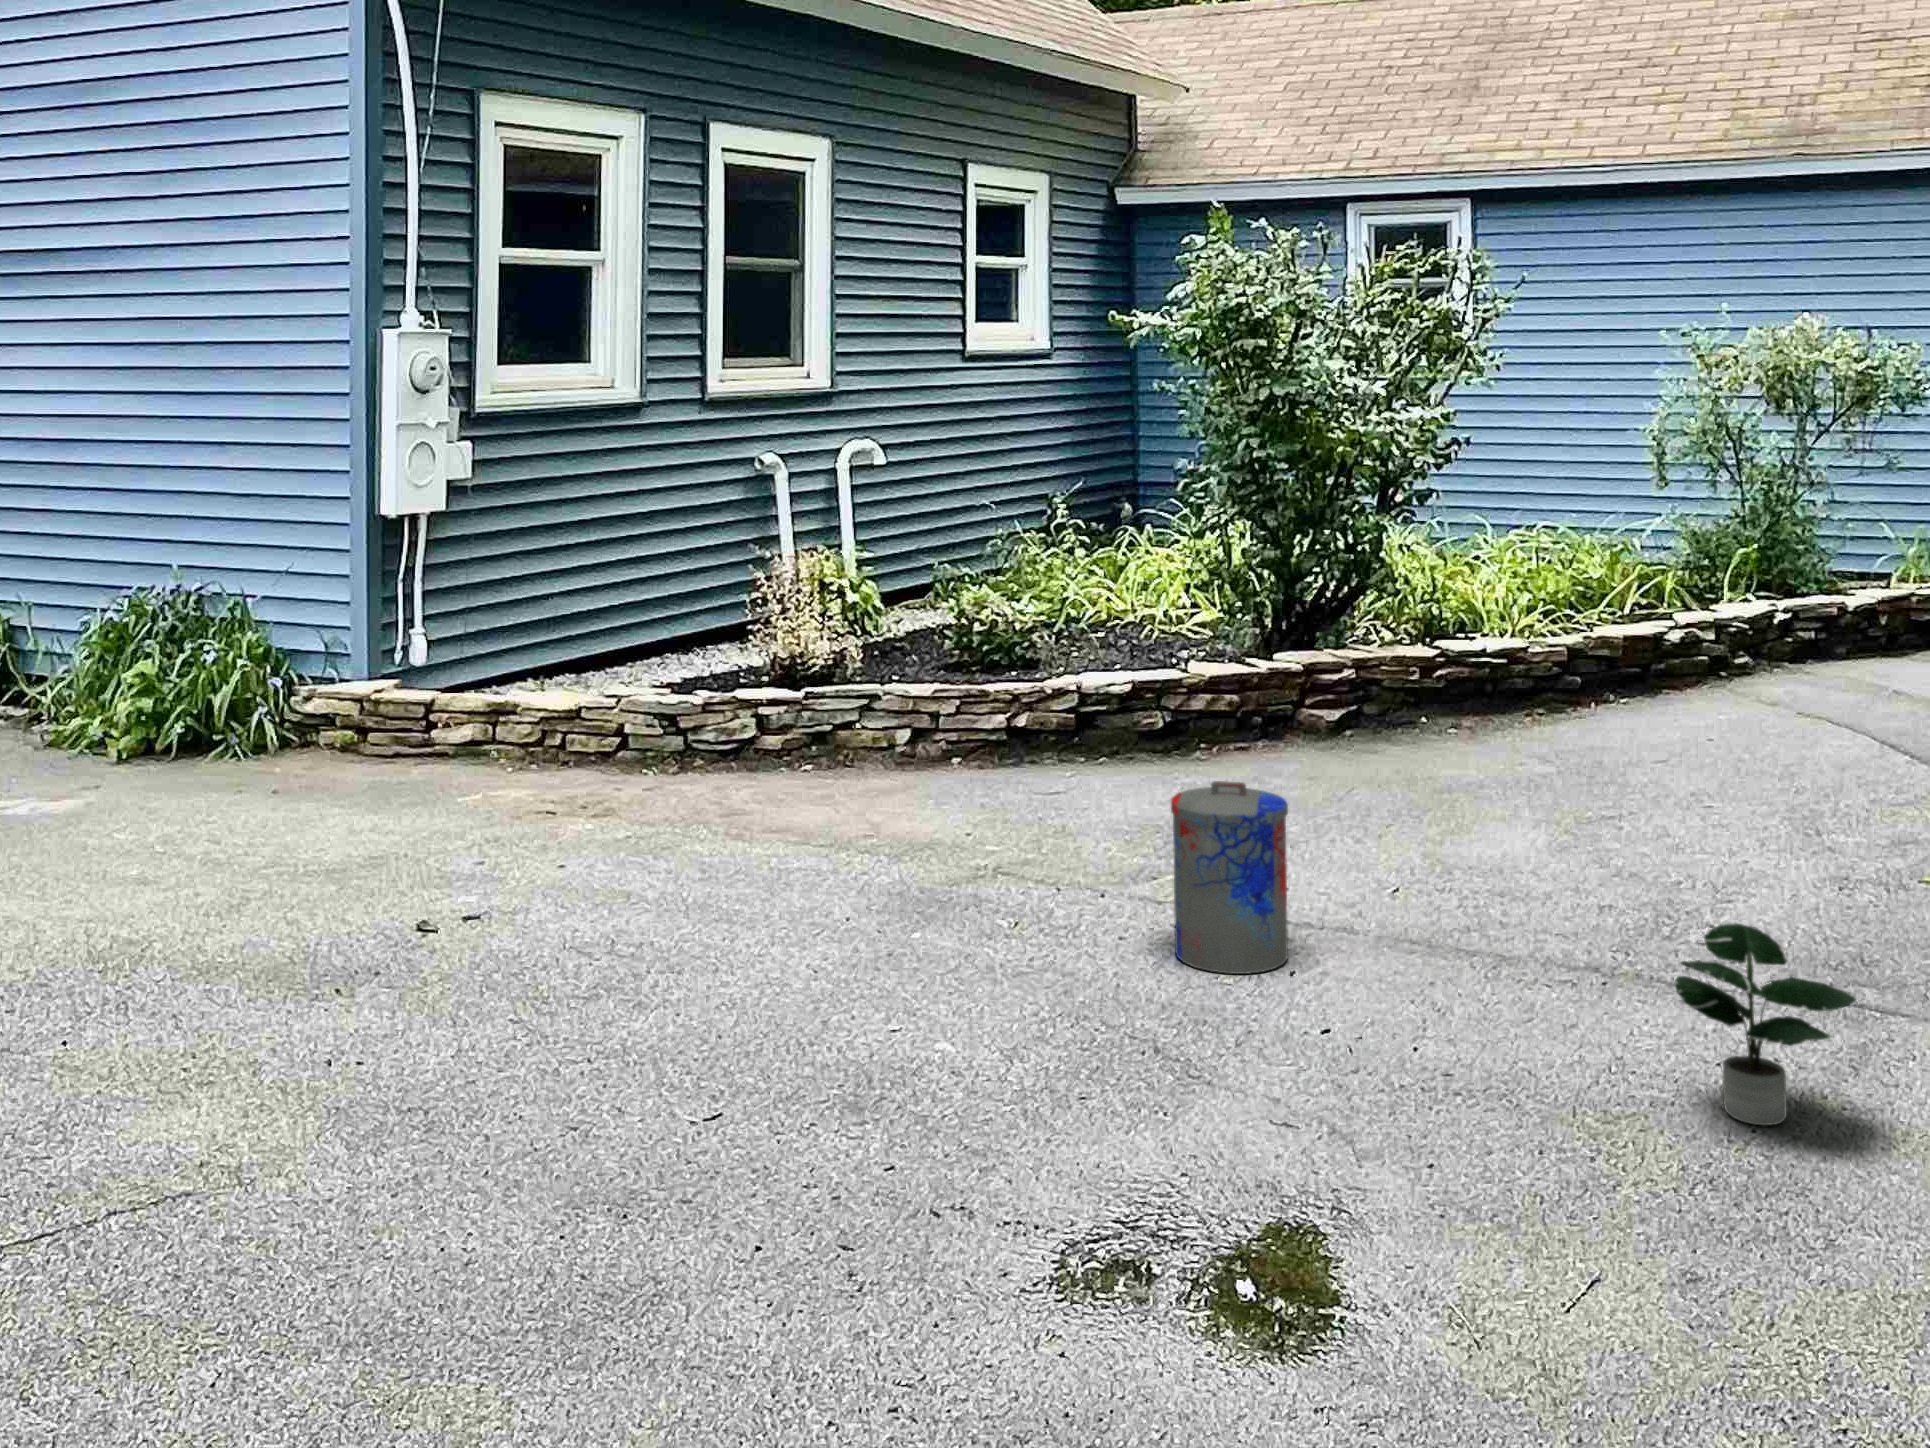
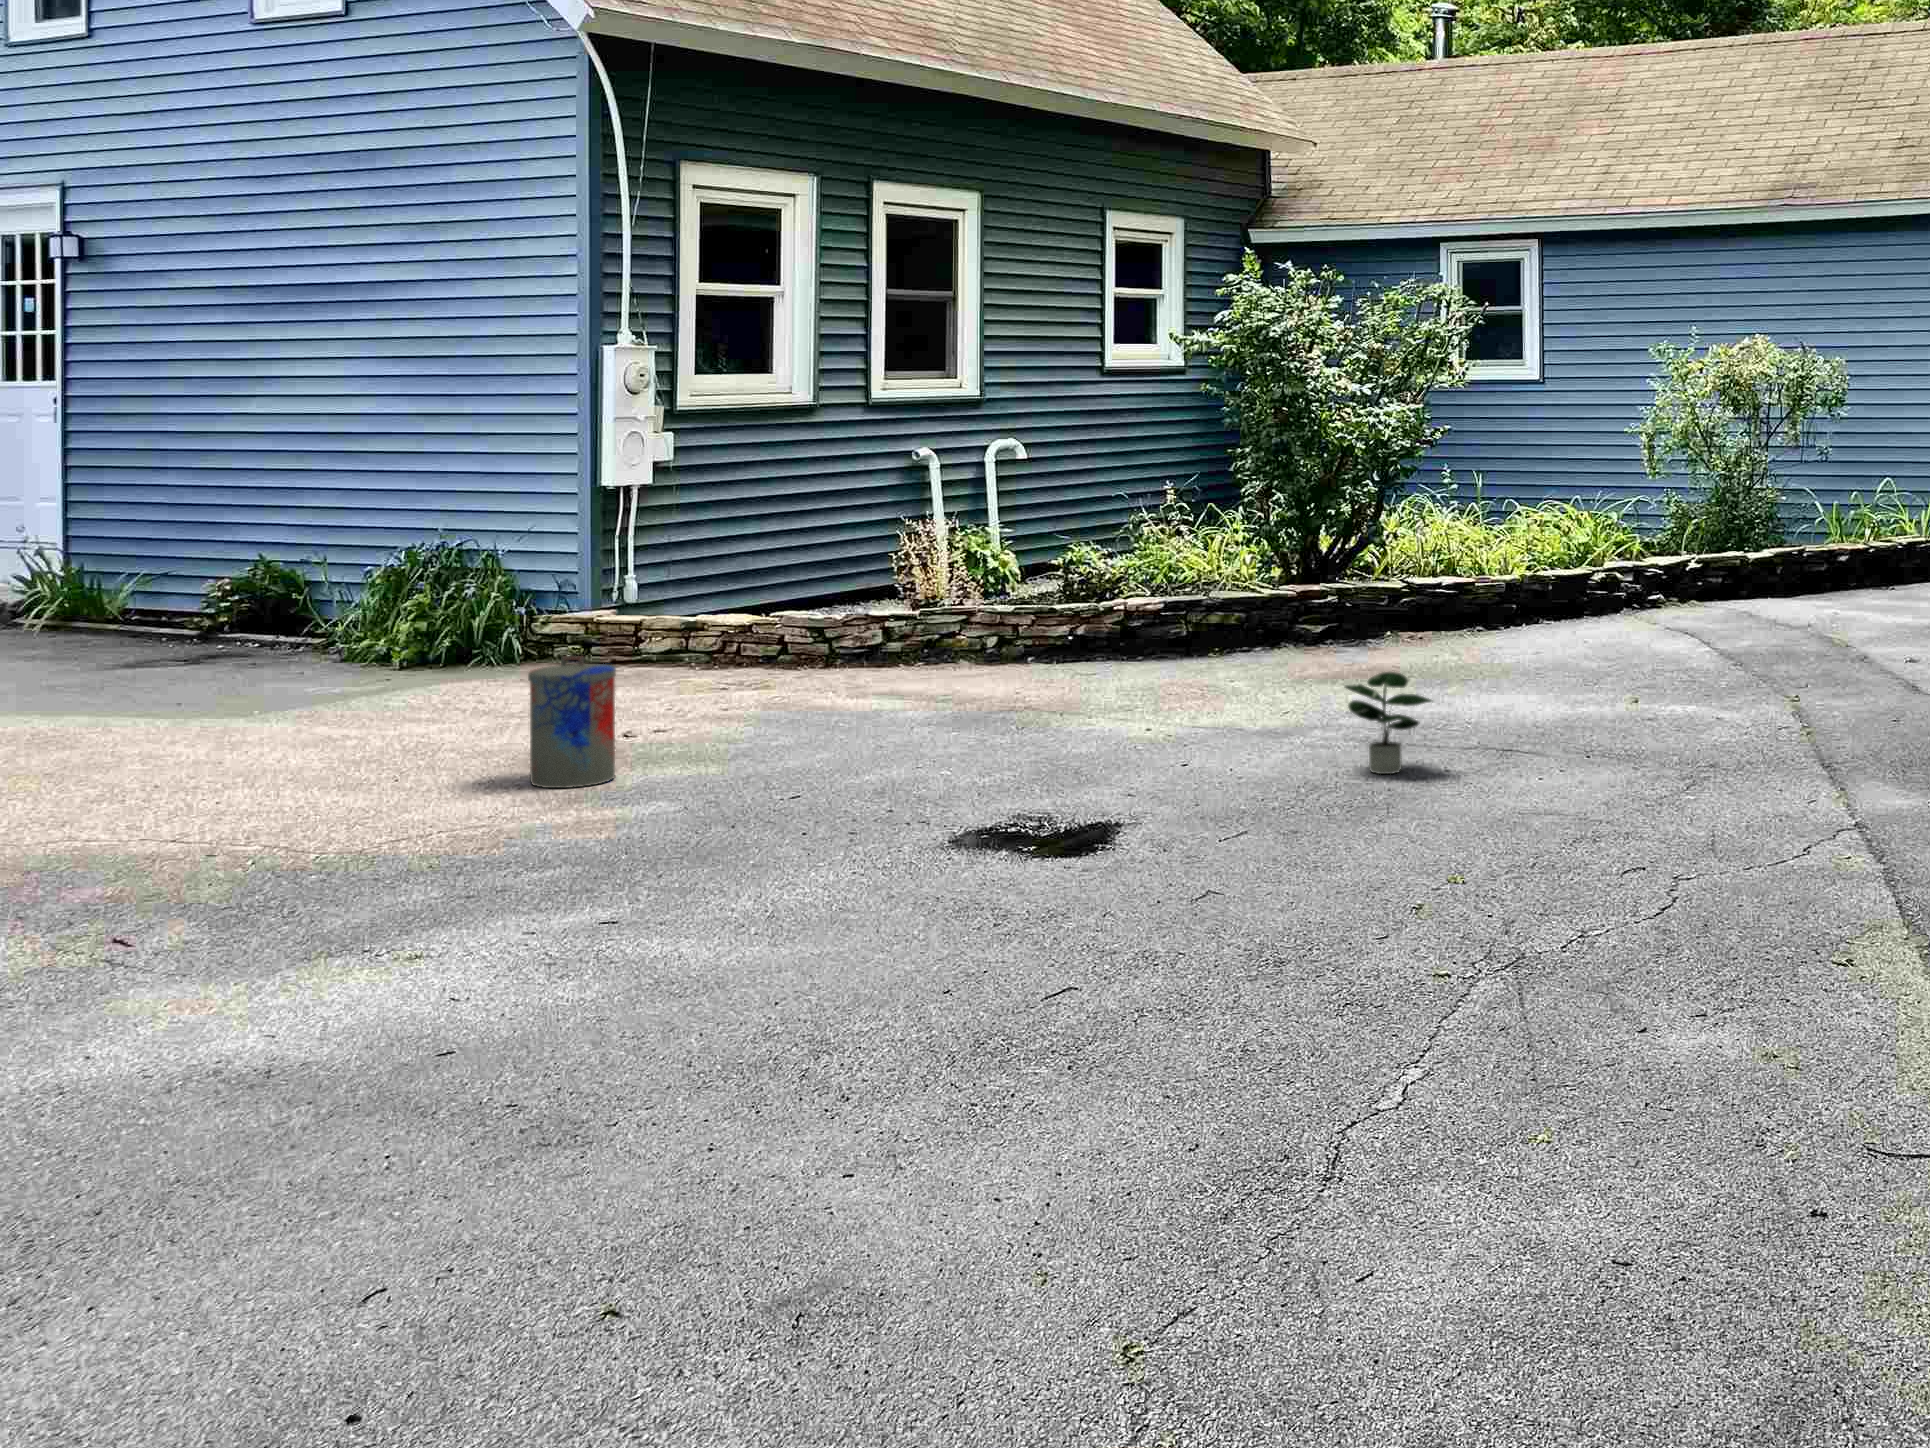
trash can: present [1171,781,1288,974] -> present [528,656,616,788]

